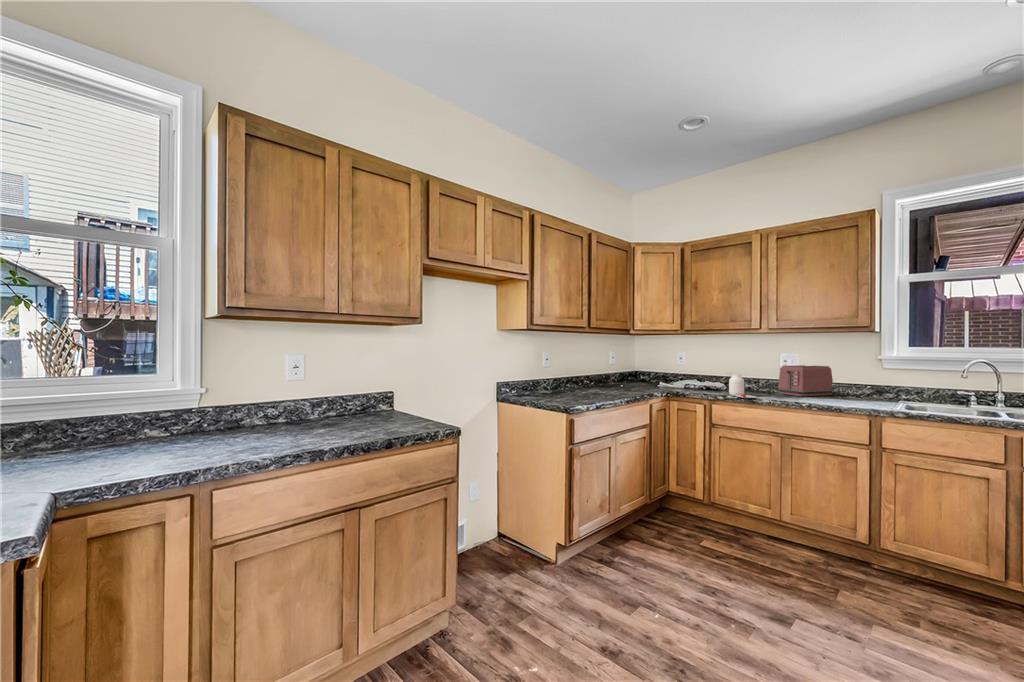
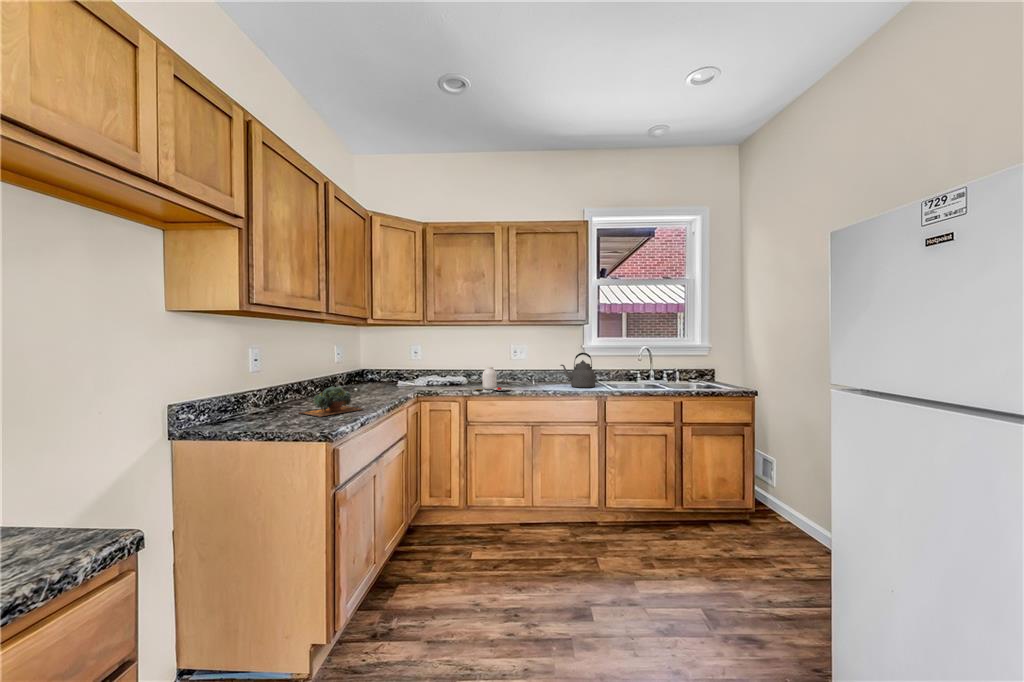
toaster: present [778,365,833,396] -> none [515,355,553,384]
kettle: none [824,365,876,406] -> present [560,353,595,387]
succulent plant: none [564,379,605,399] -> present [300,386,361,417]

